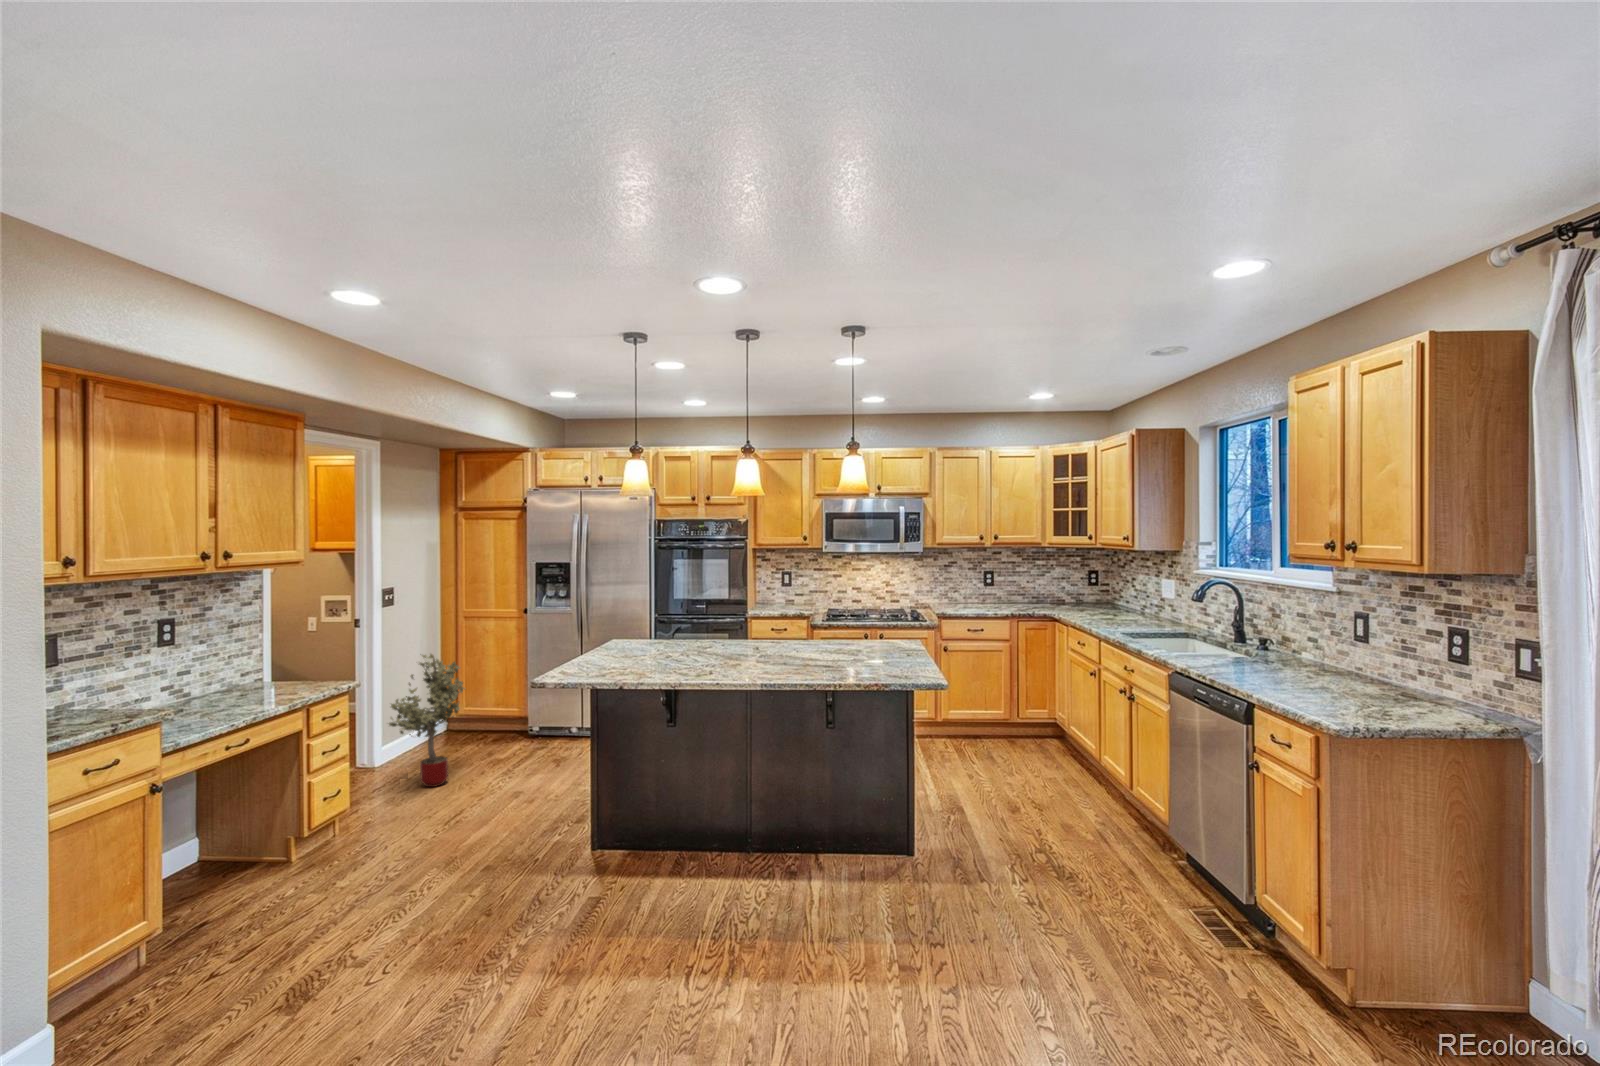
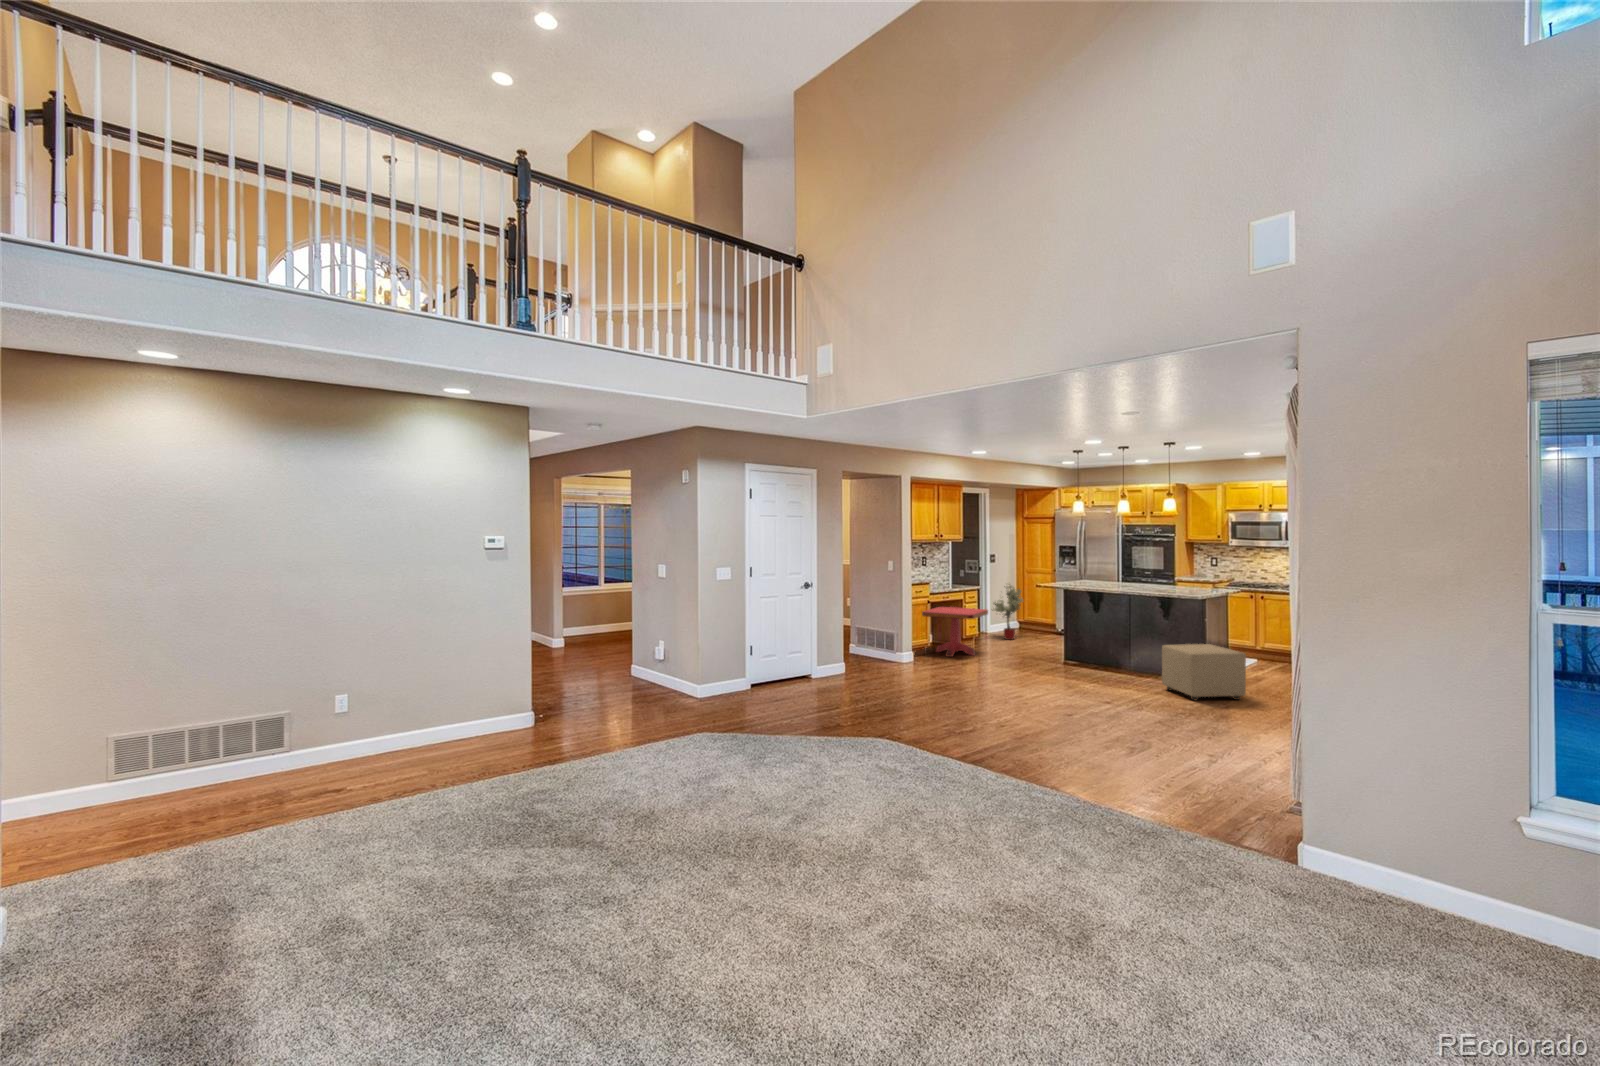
side table: none [136,753,384,947] -> present [922,607,988,657]
ottoman: none [896,793,1082,989] -> present [1162,644,1246,700]

